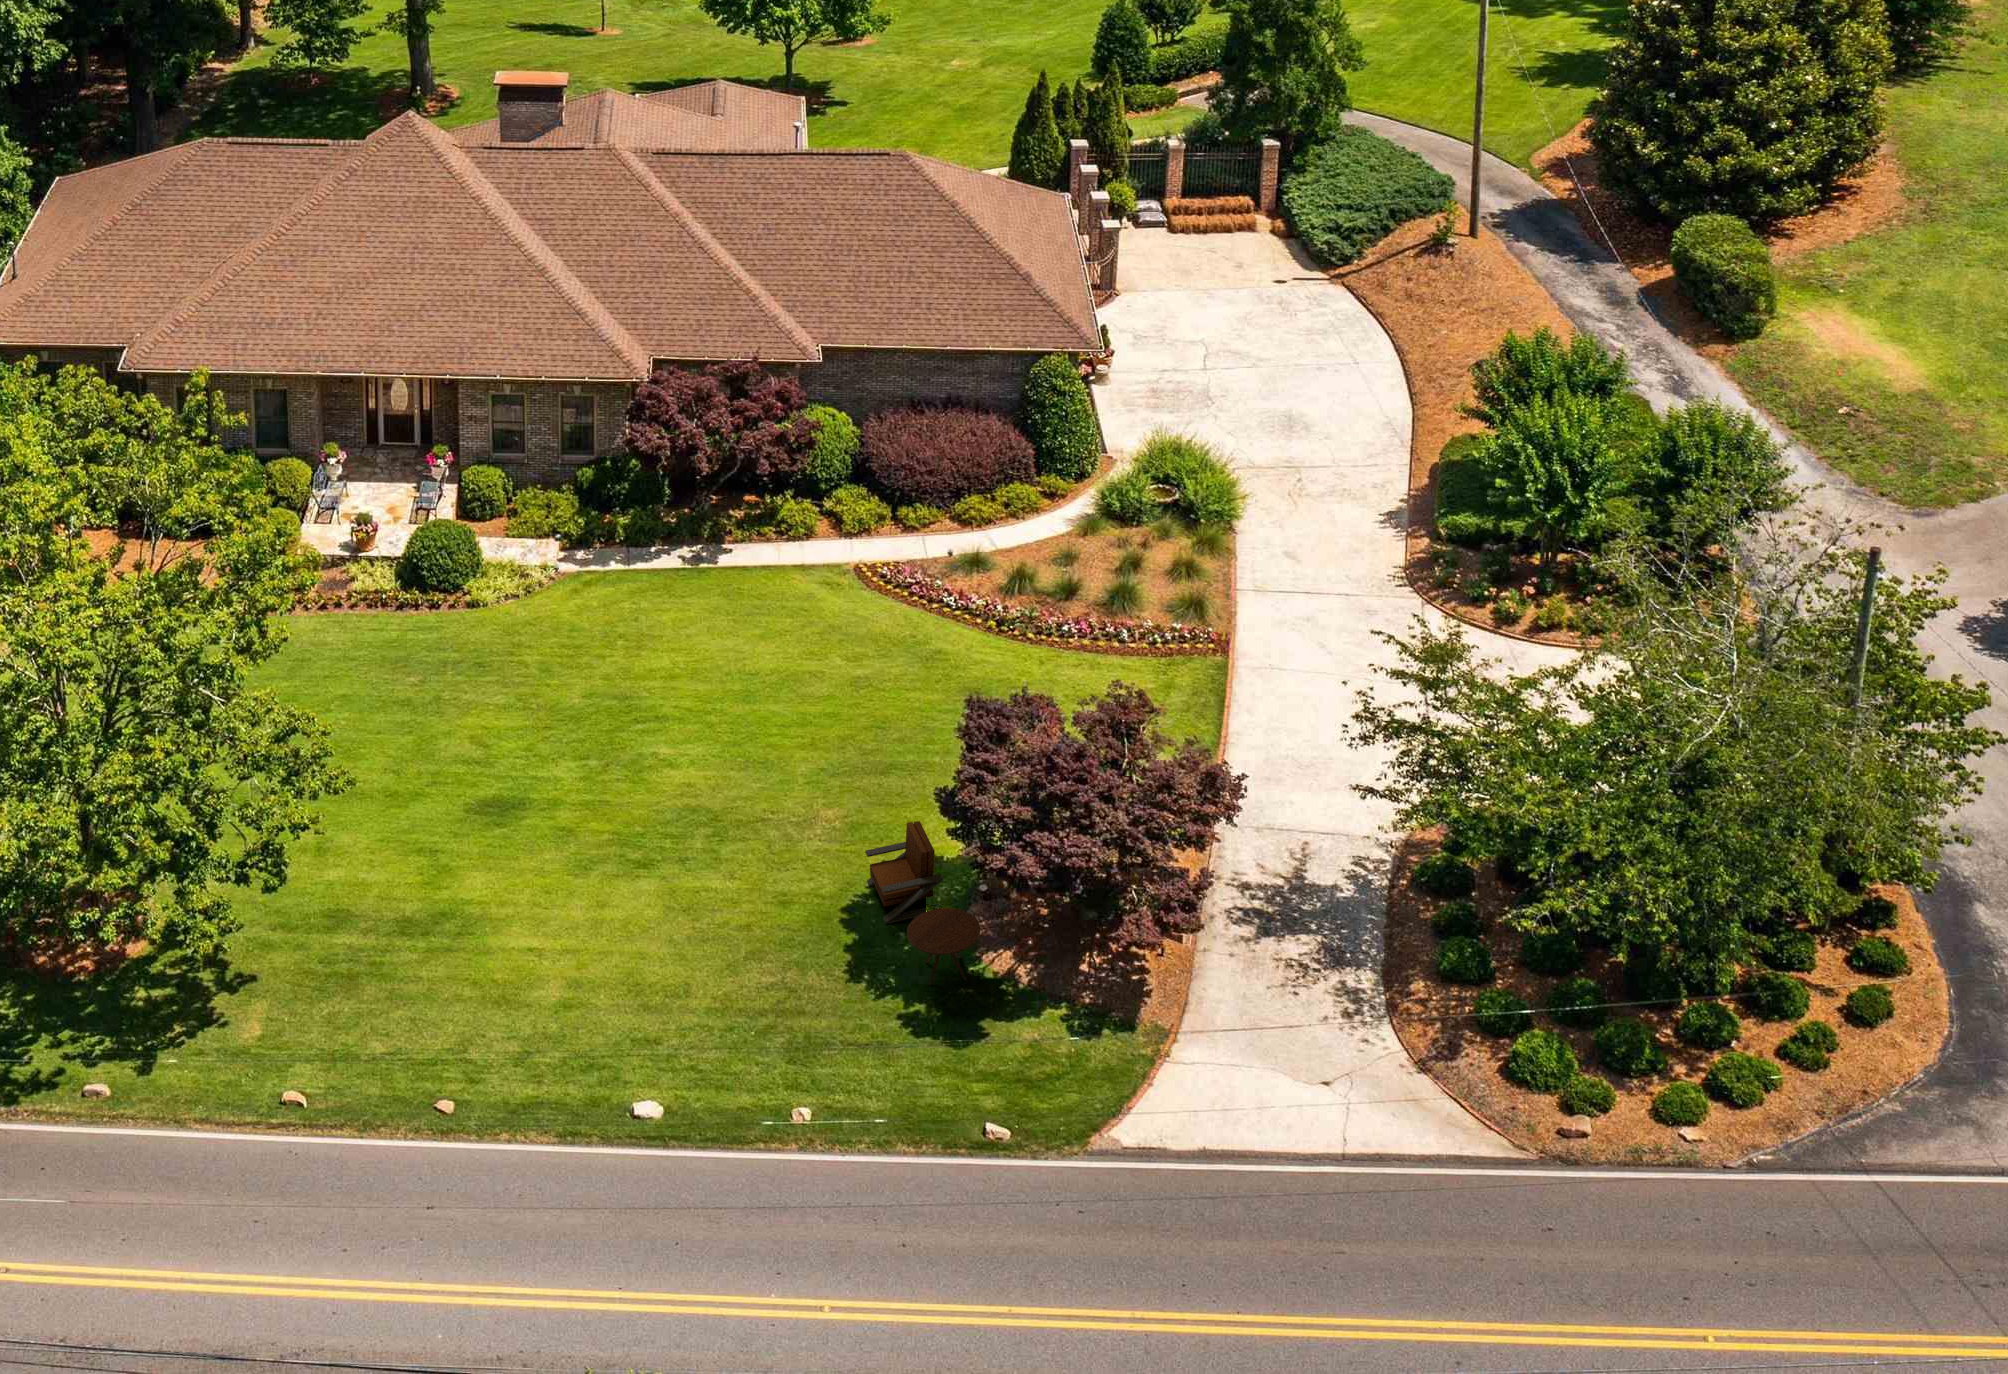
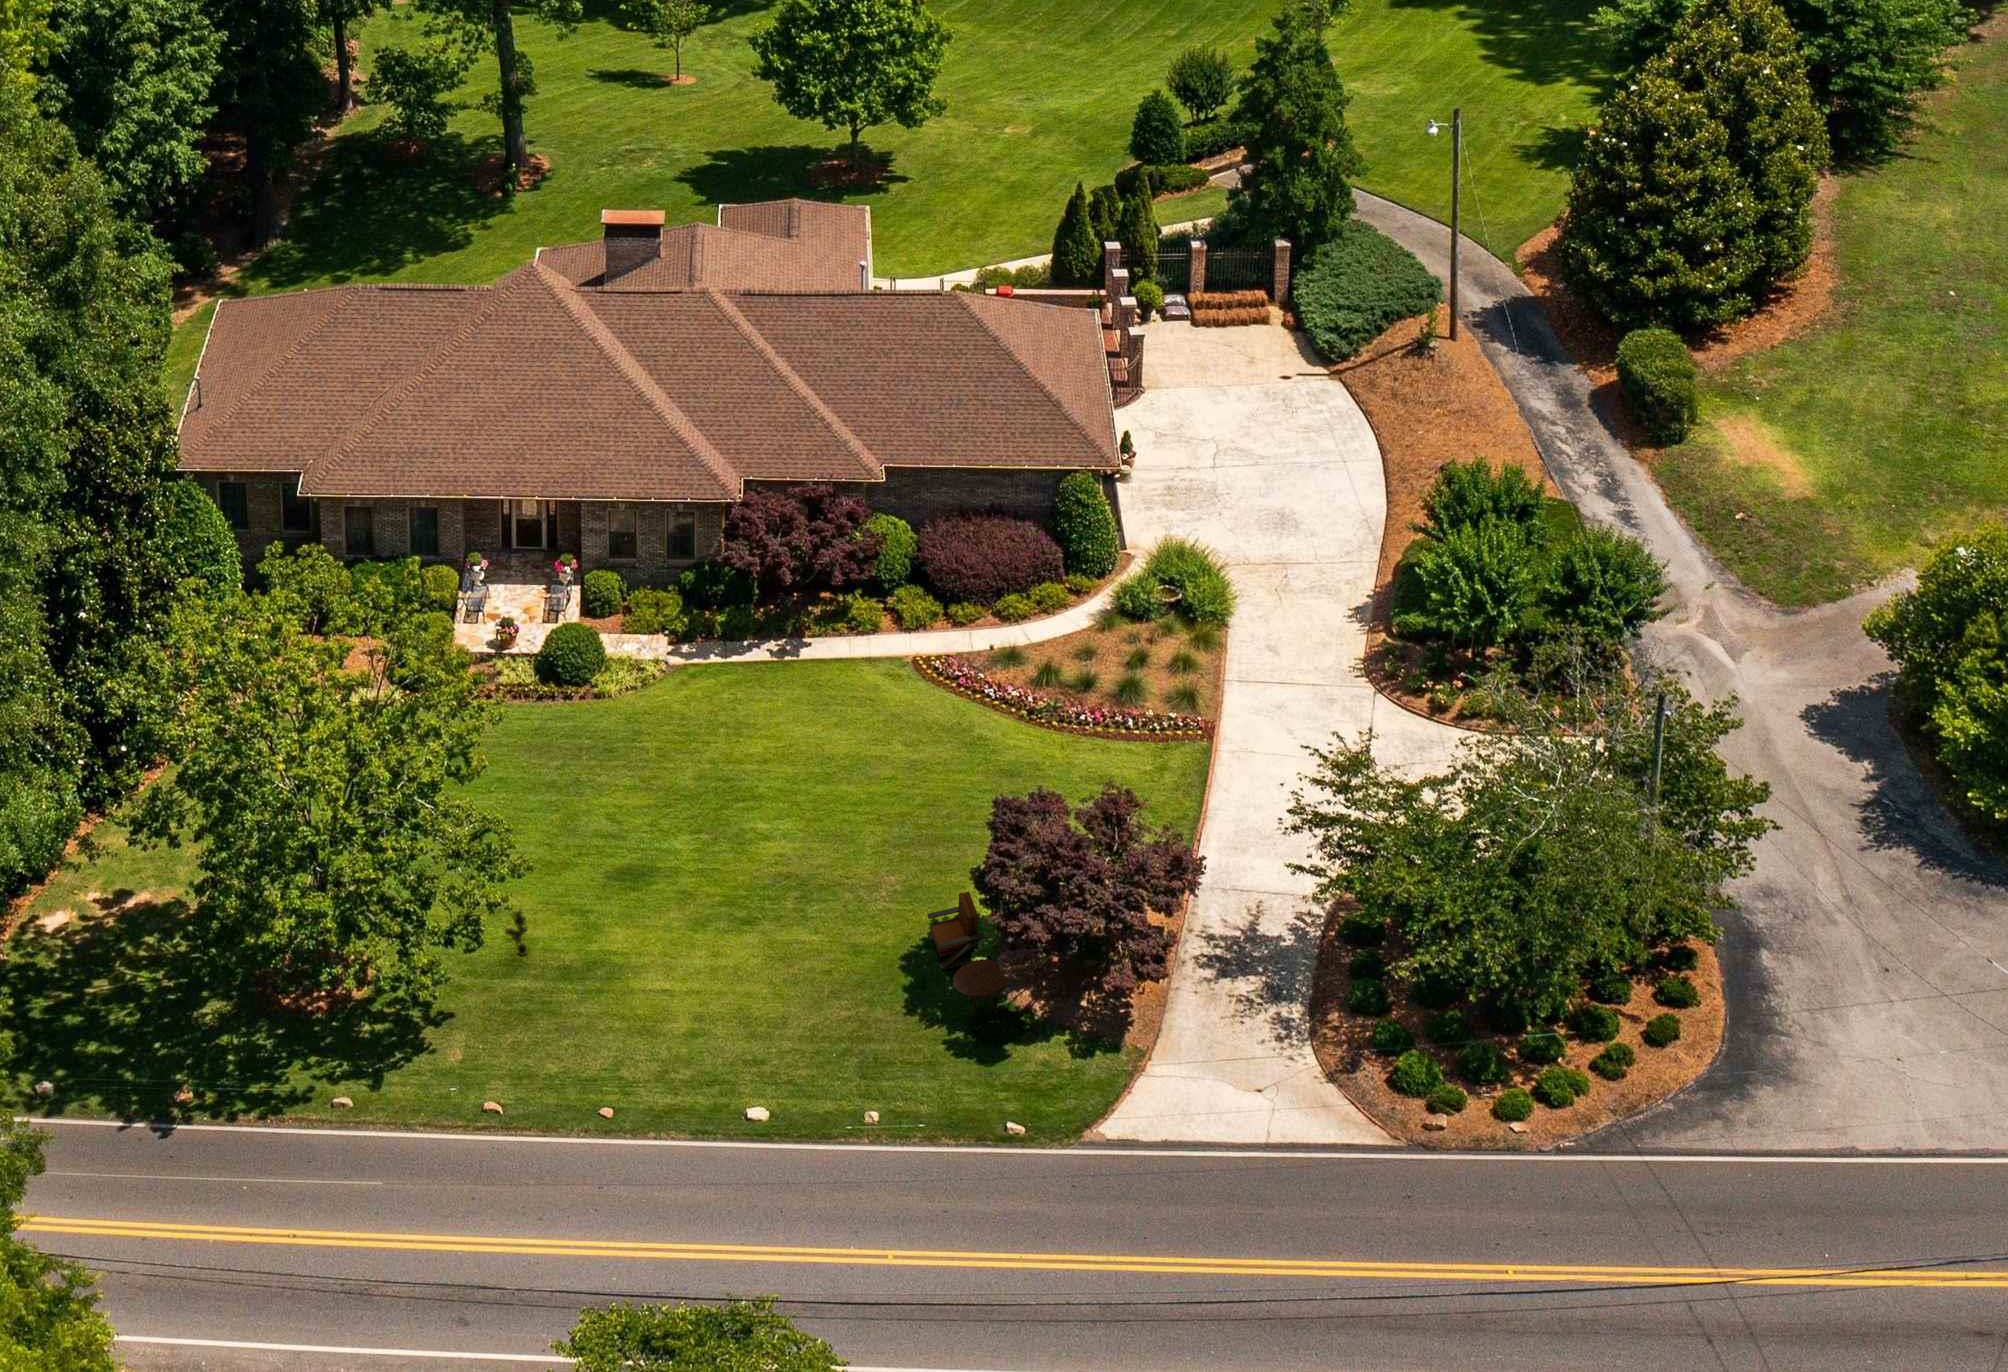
potted tree: none [320,841,353,903] -> present [504,910,527,956]

